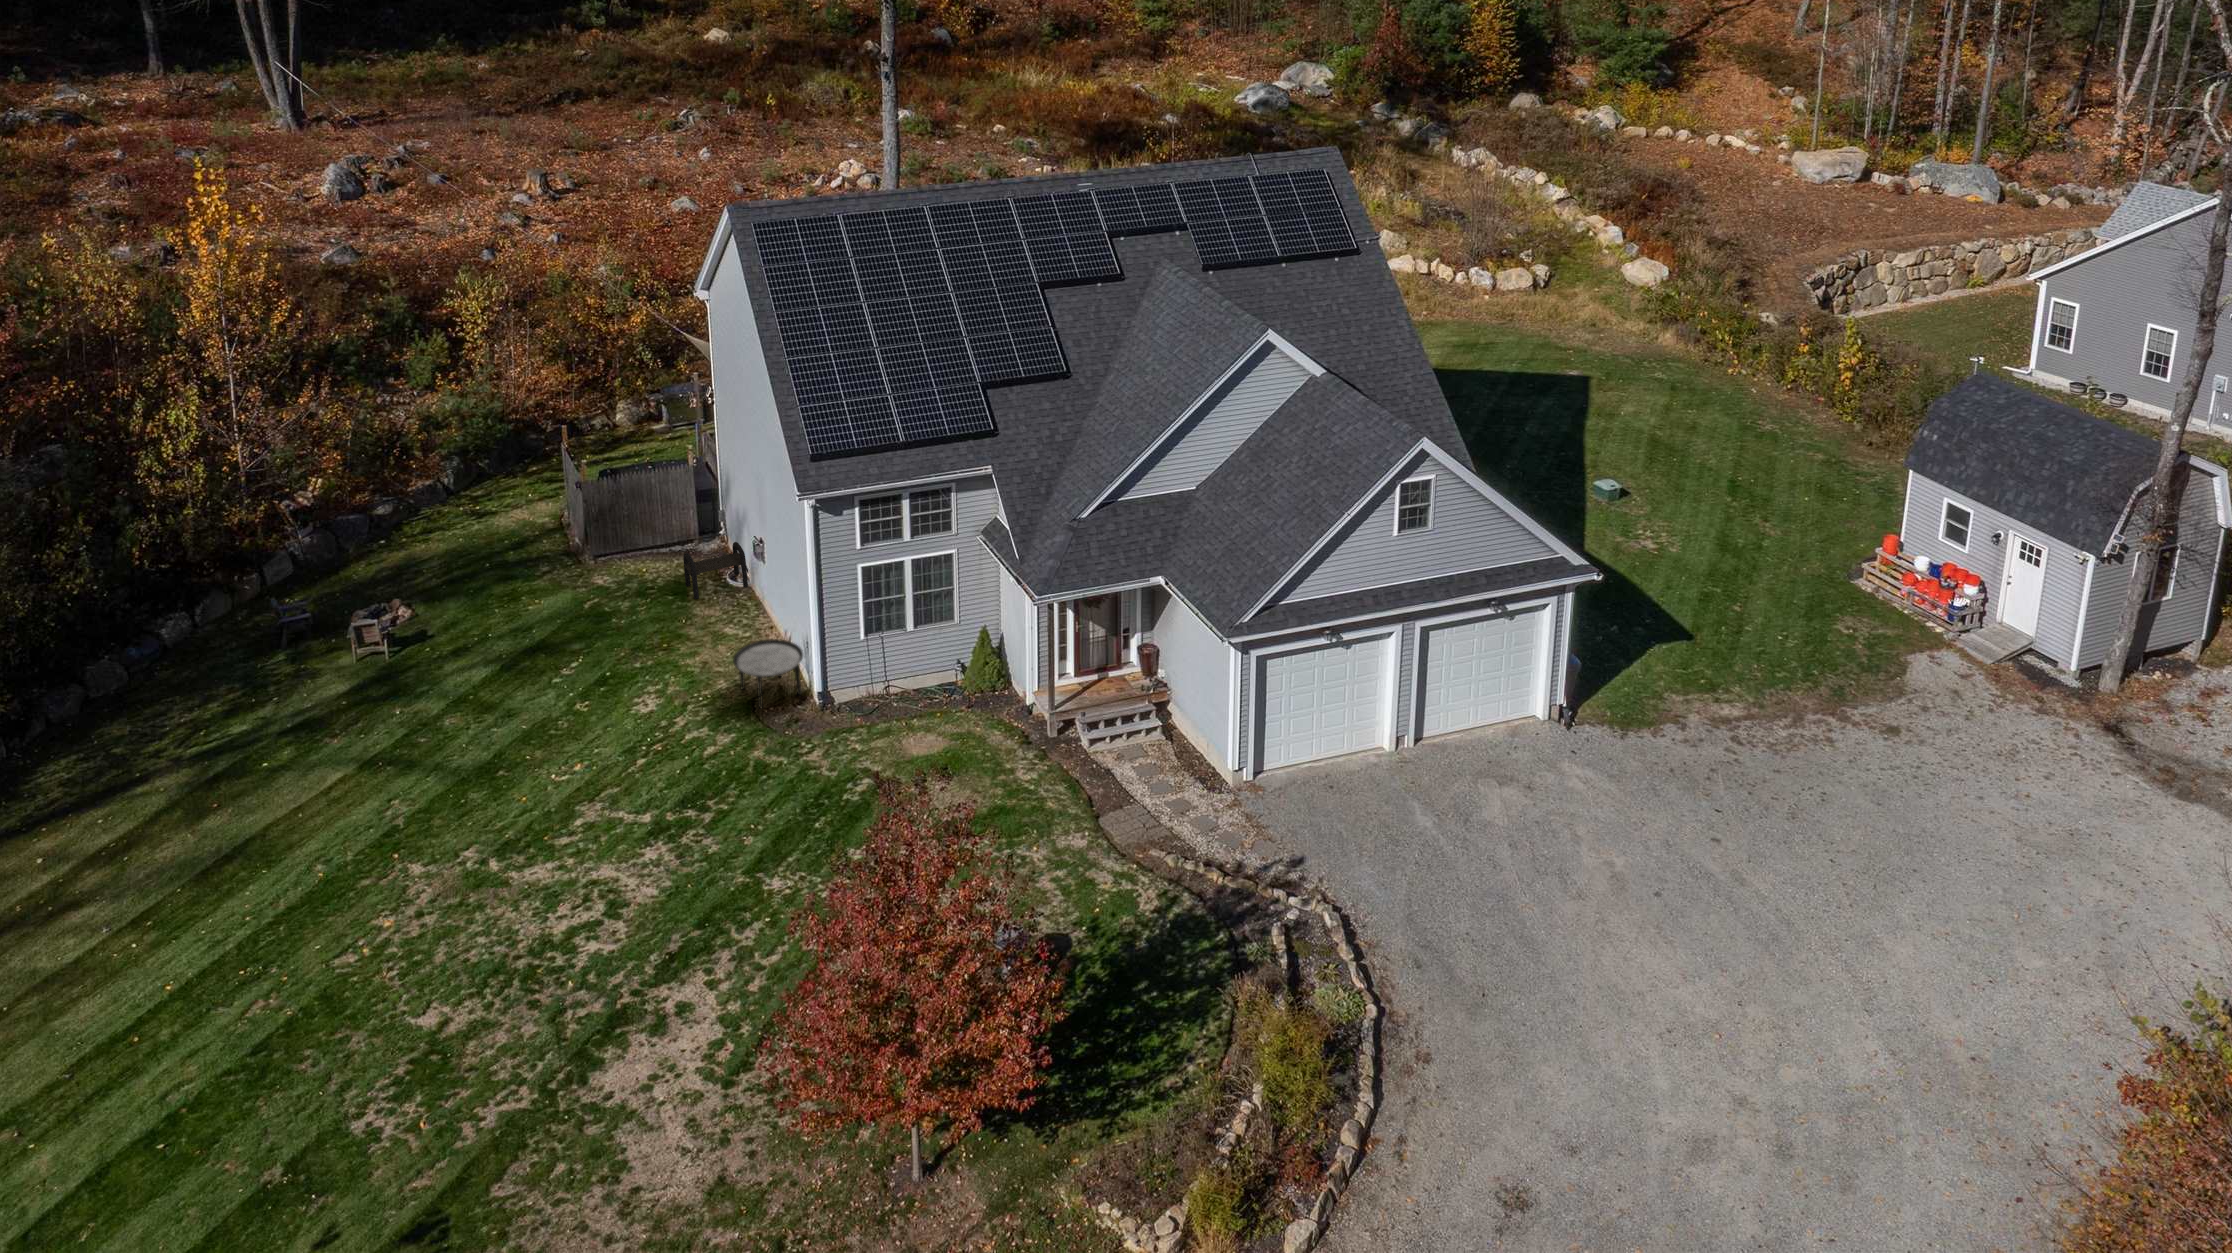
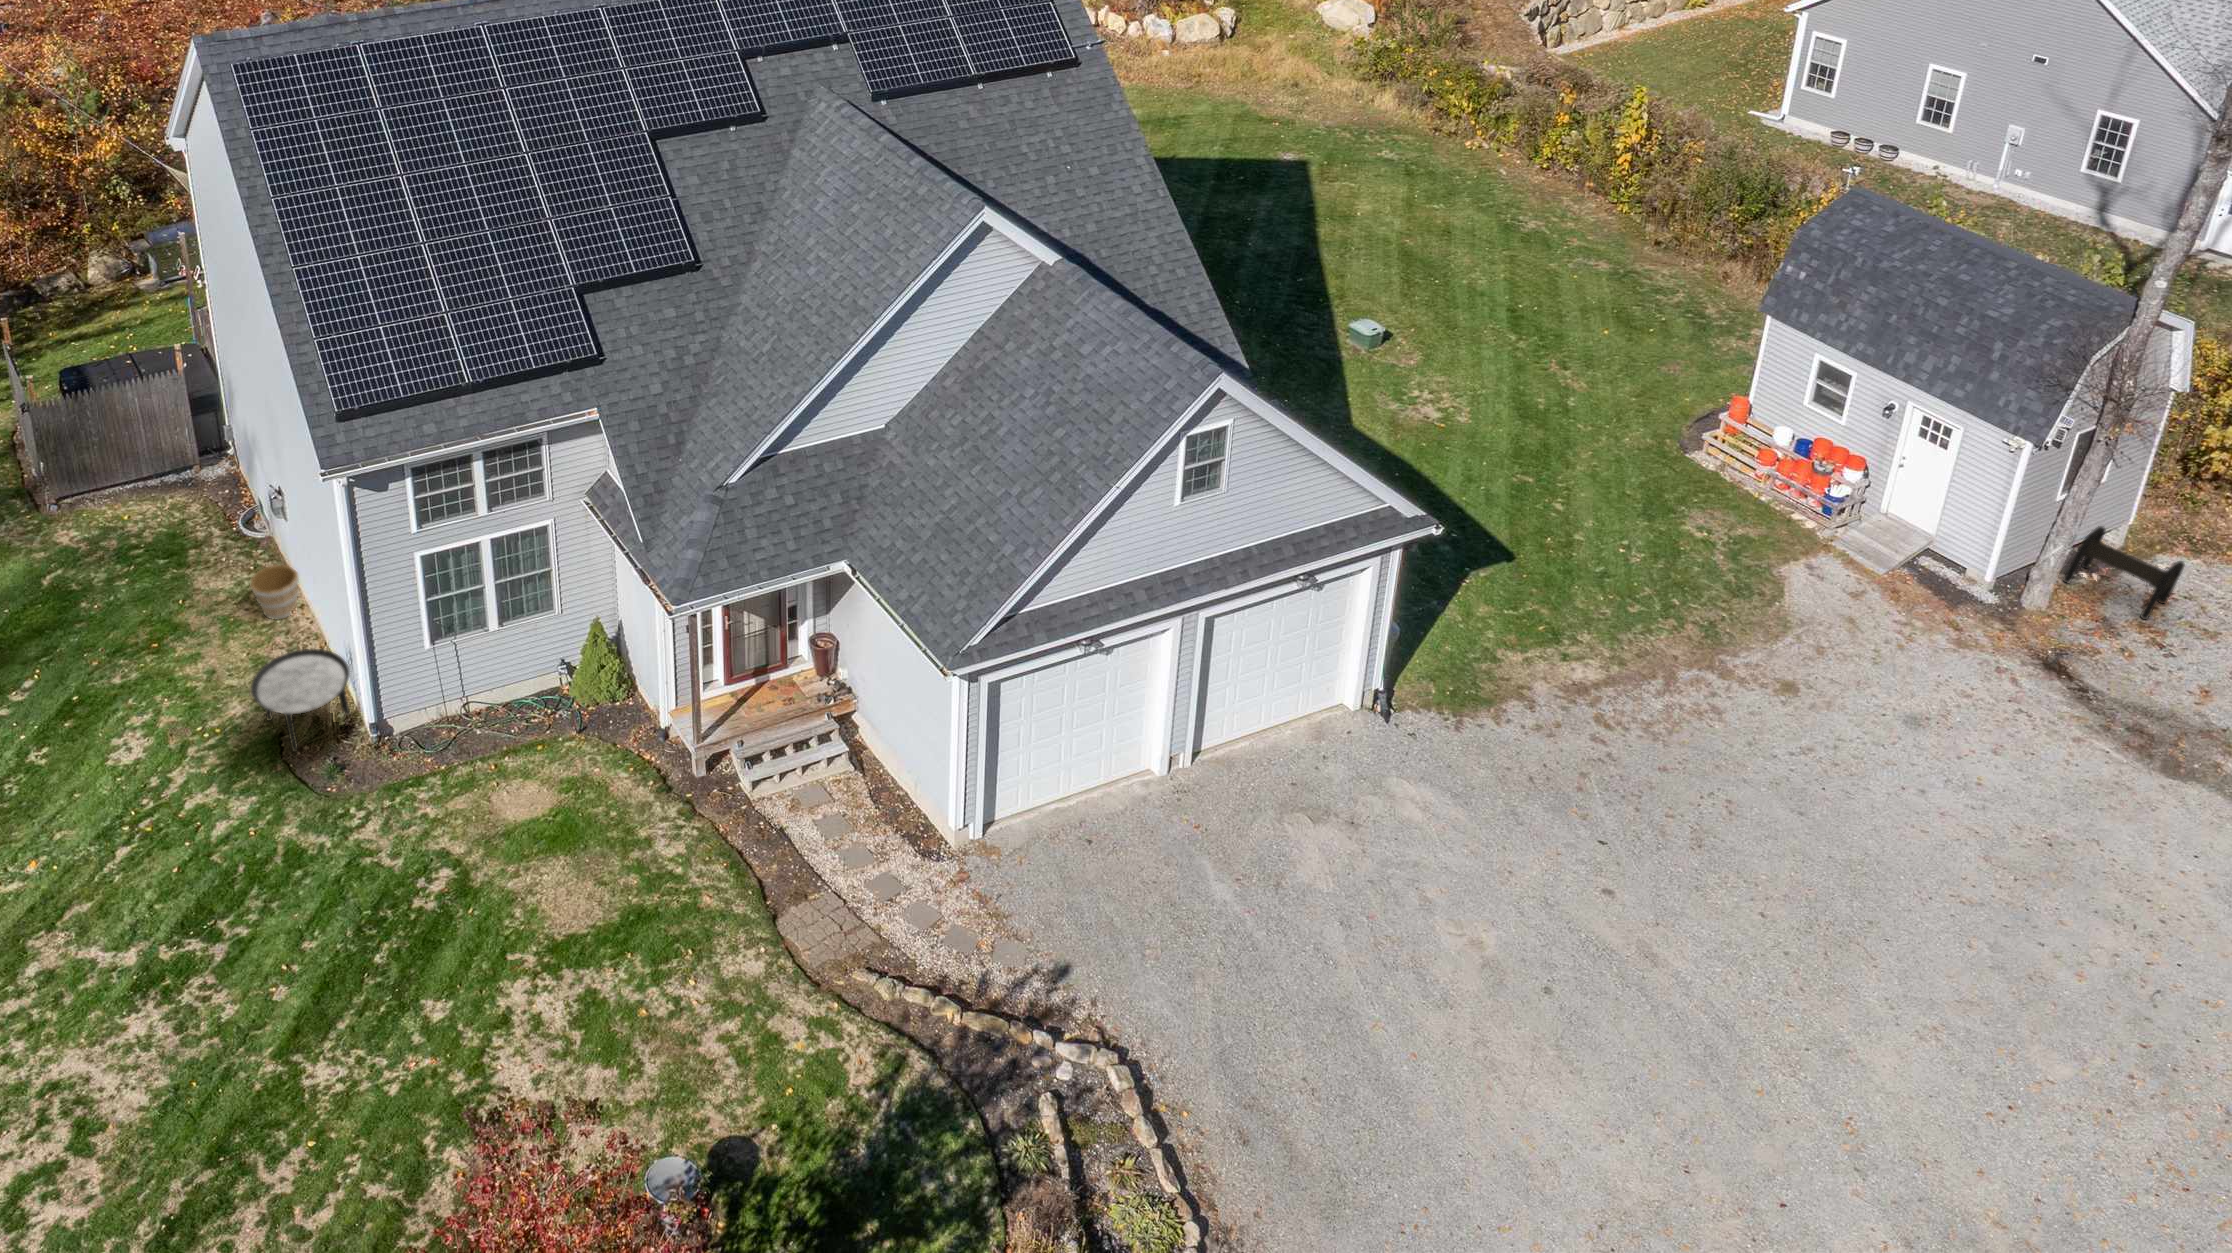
bench: present [683,542,748,599] -> present [2063,526,2185,620]
wooden bucket: none [732,591,767,631] -> present [250,564,299,620]

